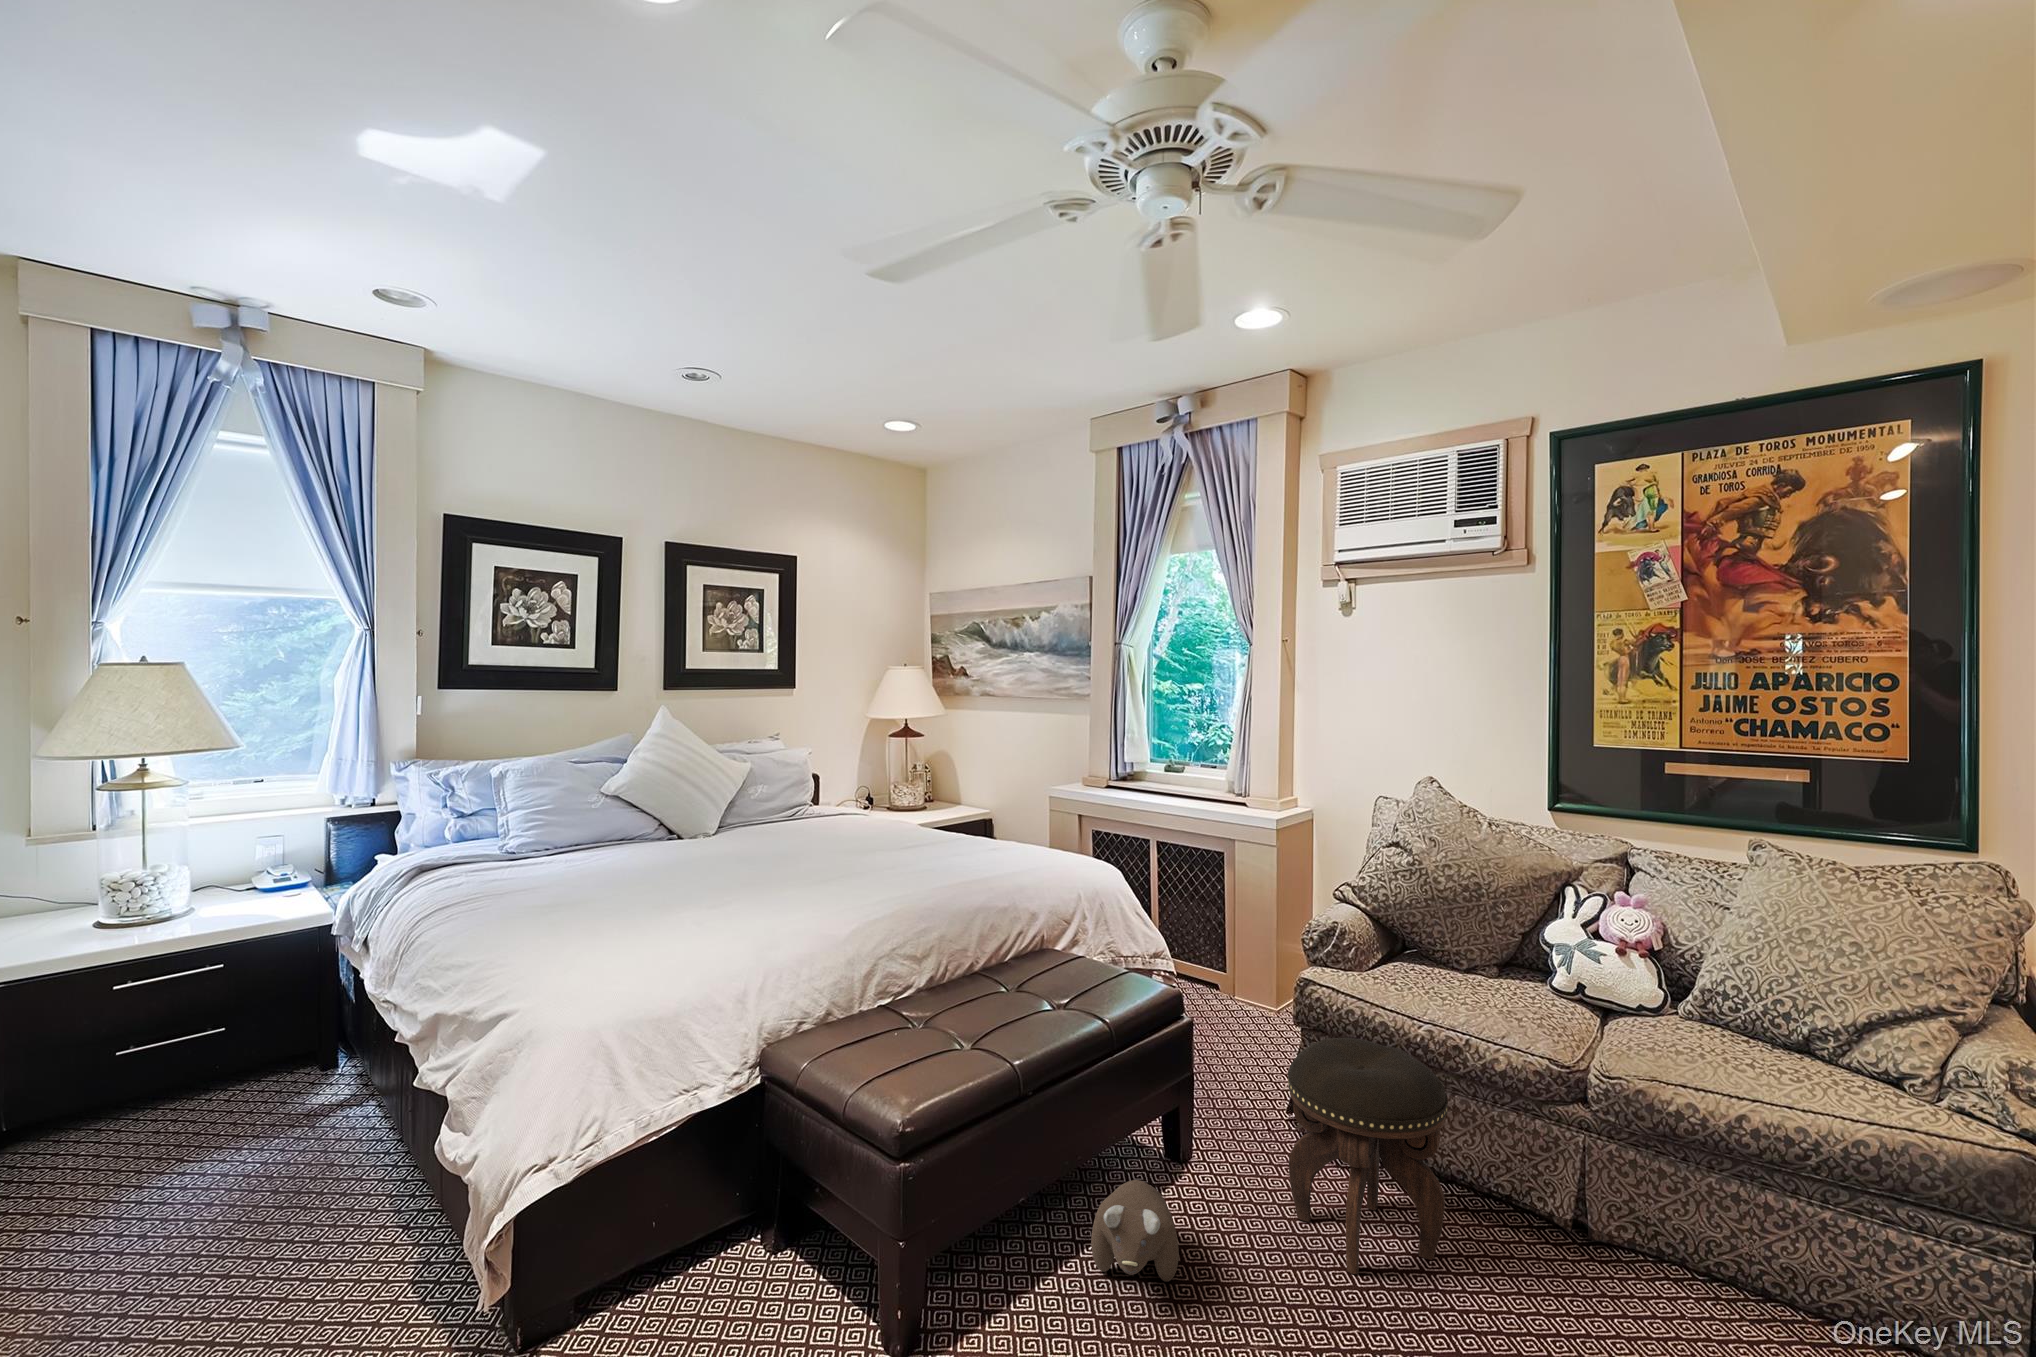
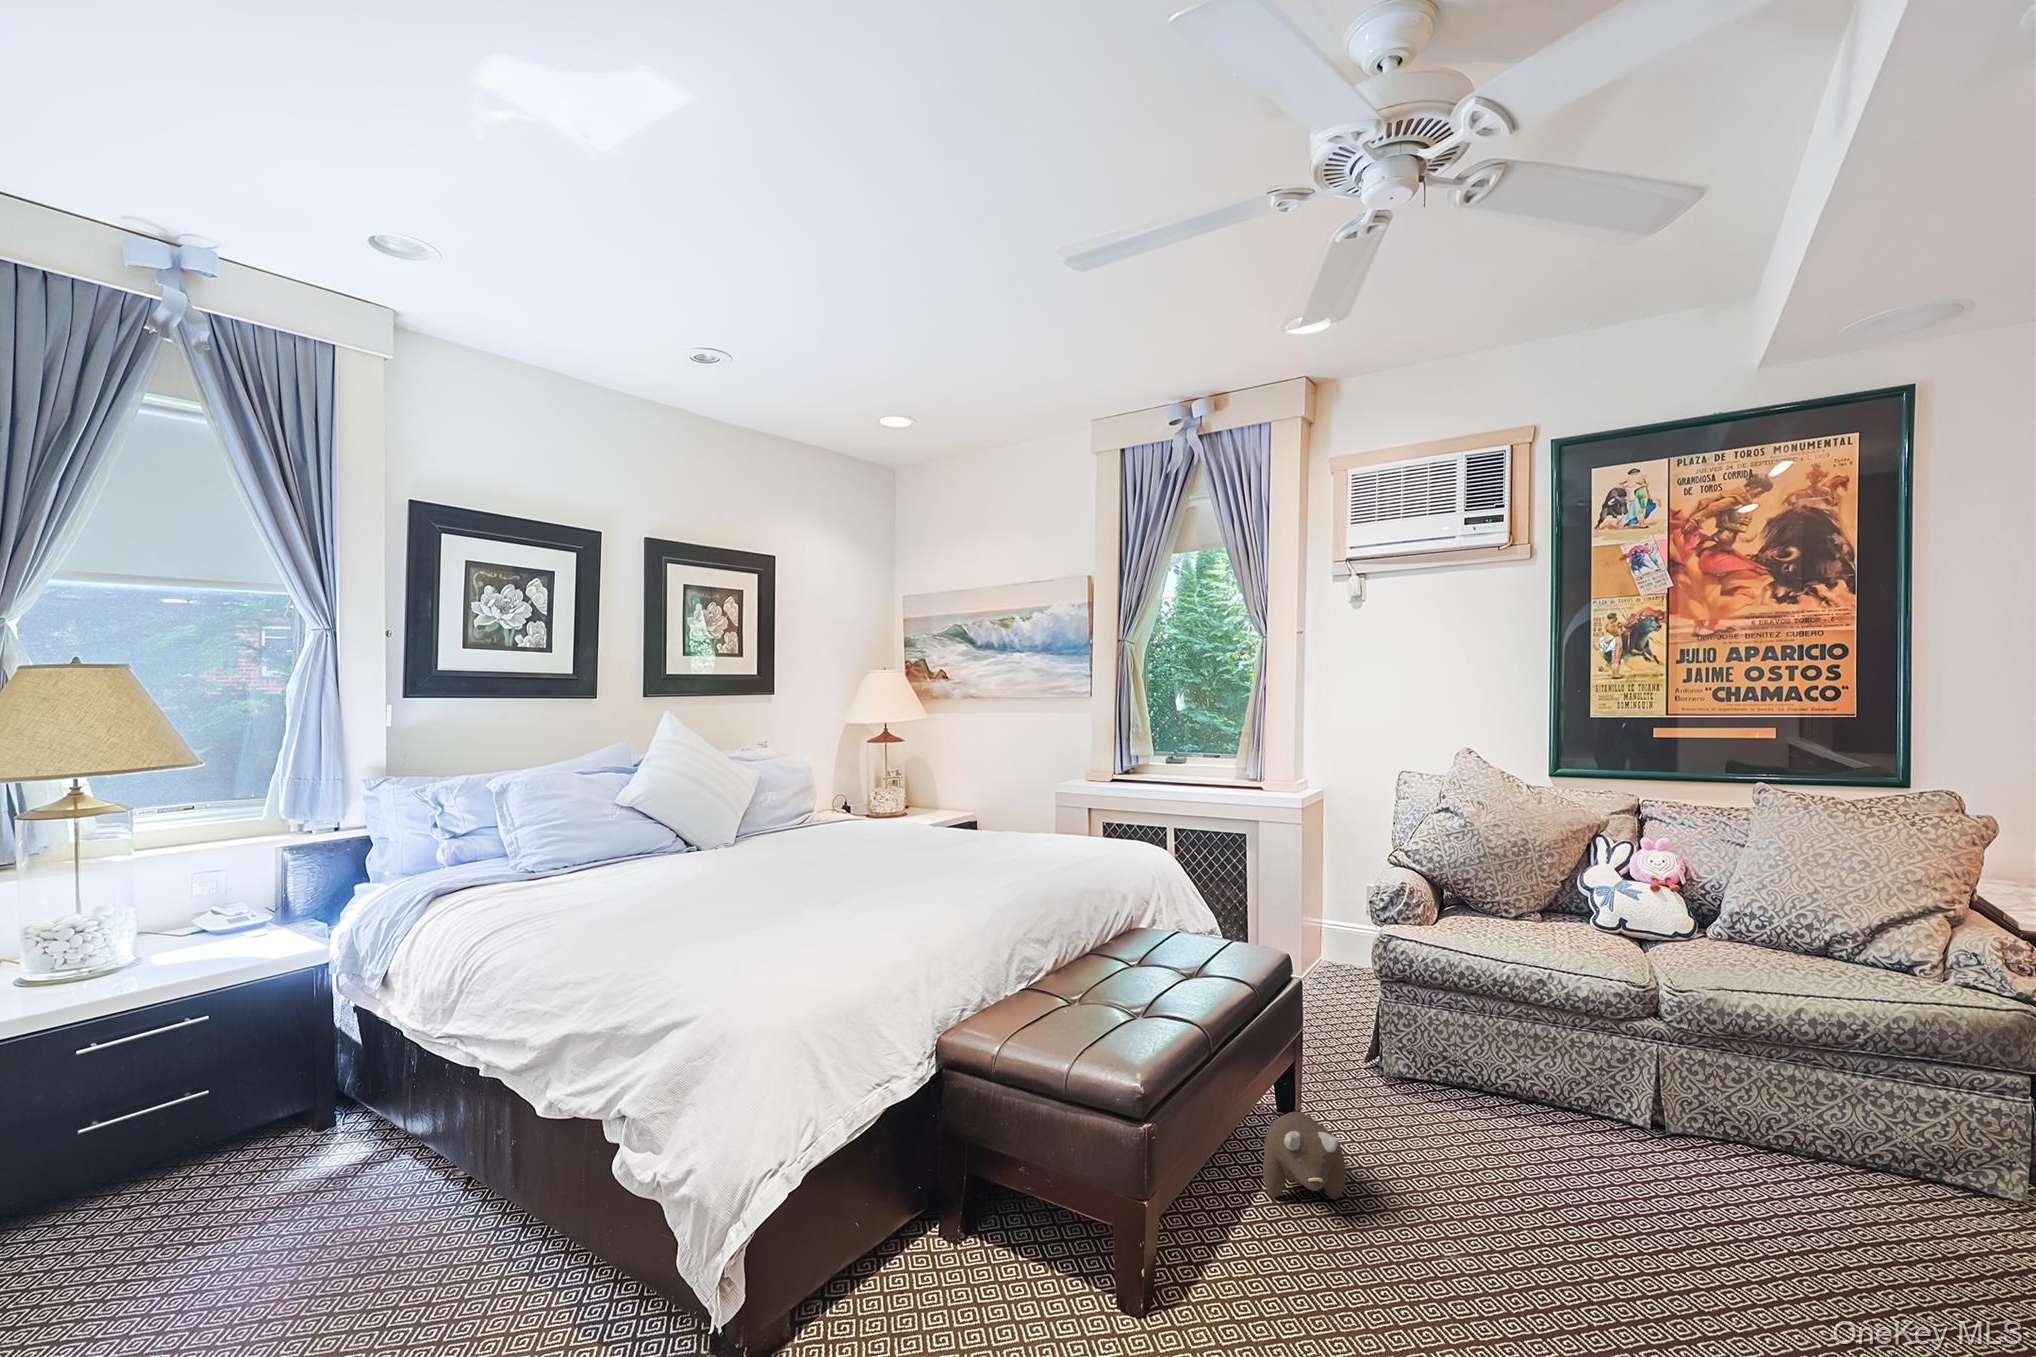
footstool: present [1288,1038,1448,1274] -> none [1408,974,1558,1178]

